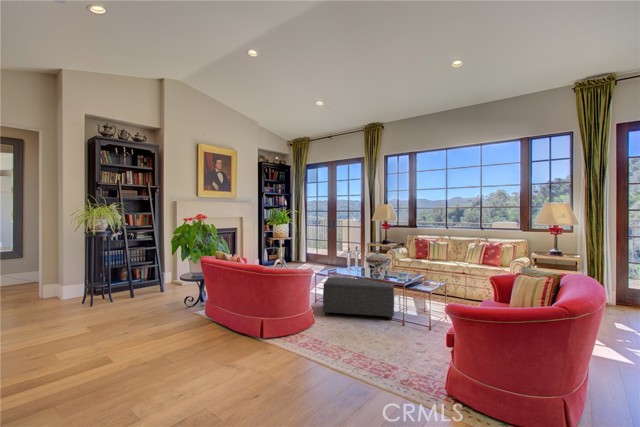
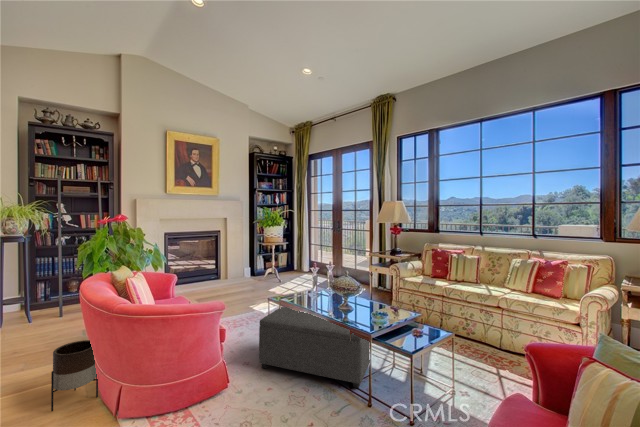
planter: none [205,298,231,341] -> present [51,340,98,411]

